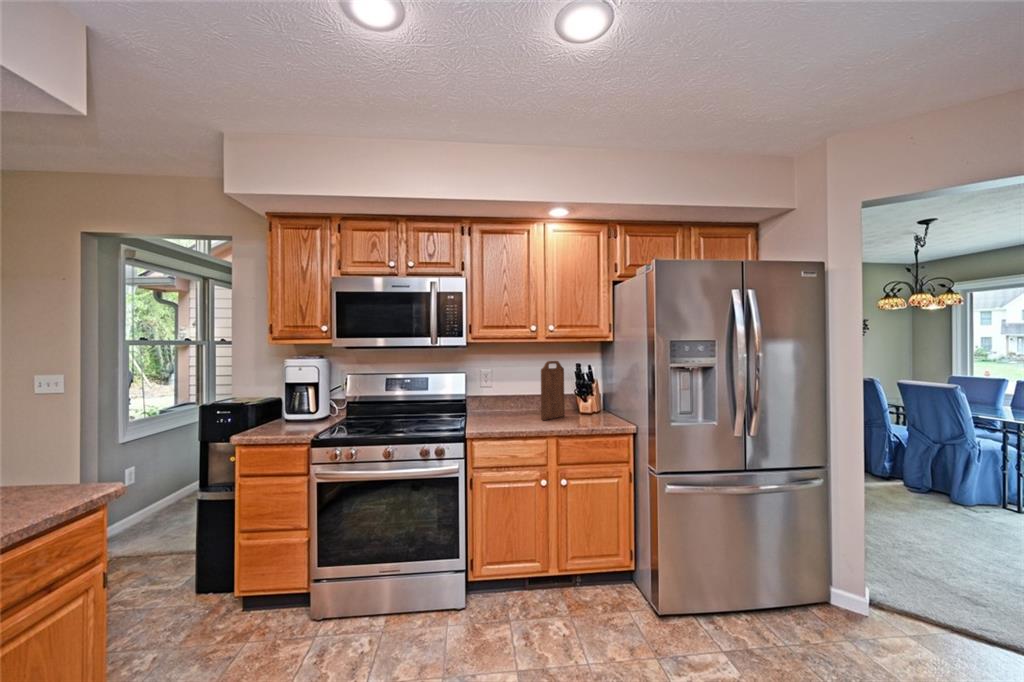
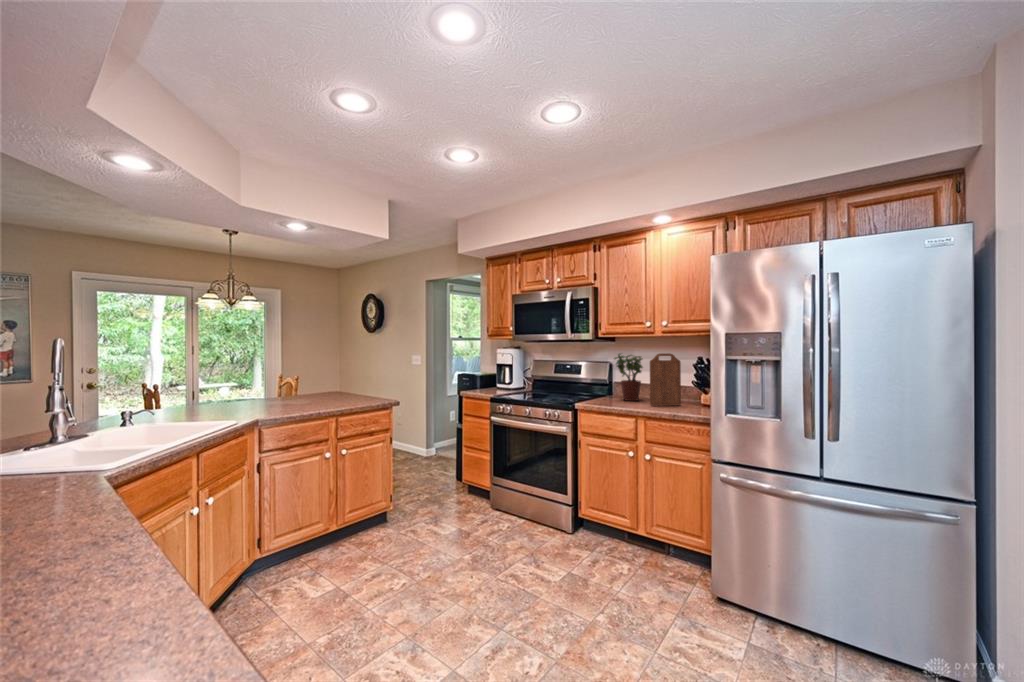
potted plant: none [487,361,520,417] -> present [614,354,643,401]

